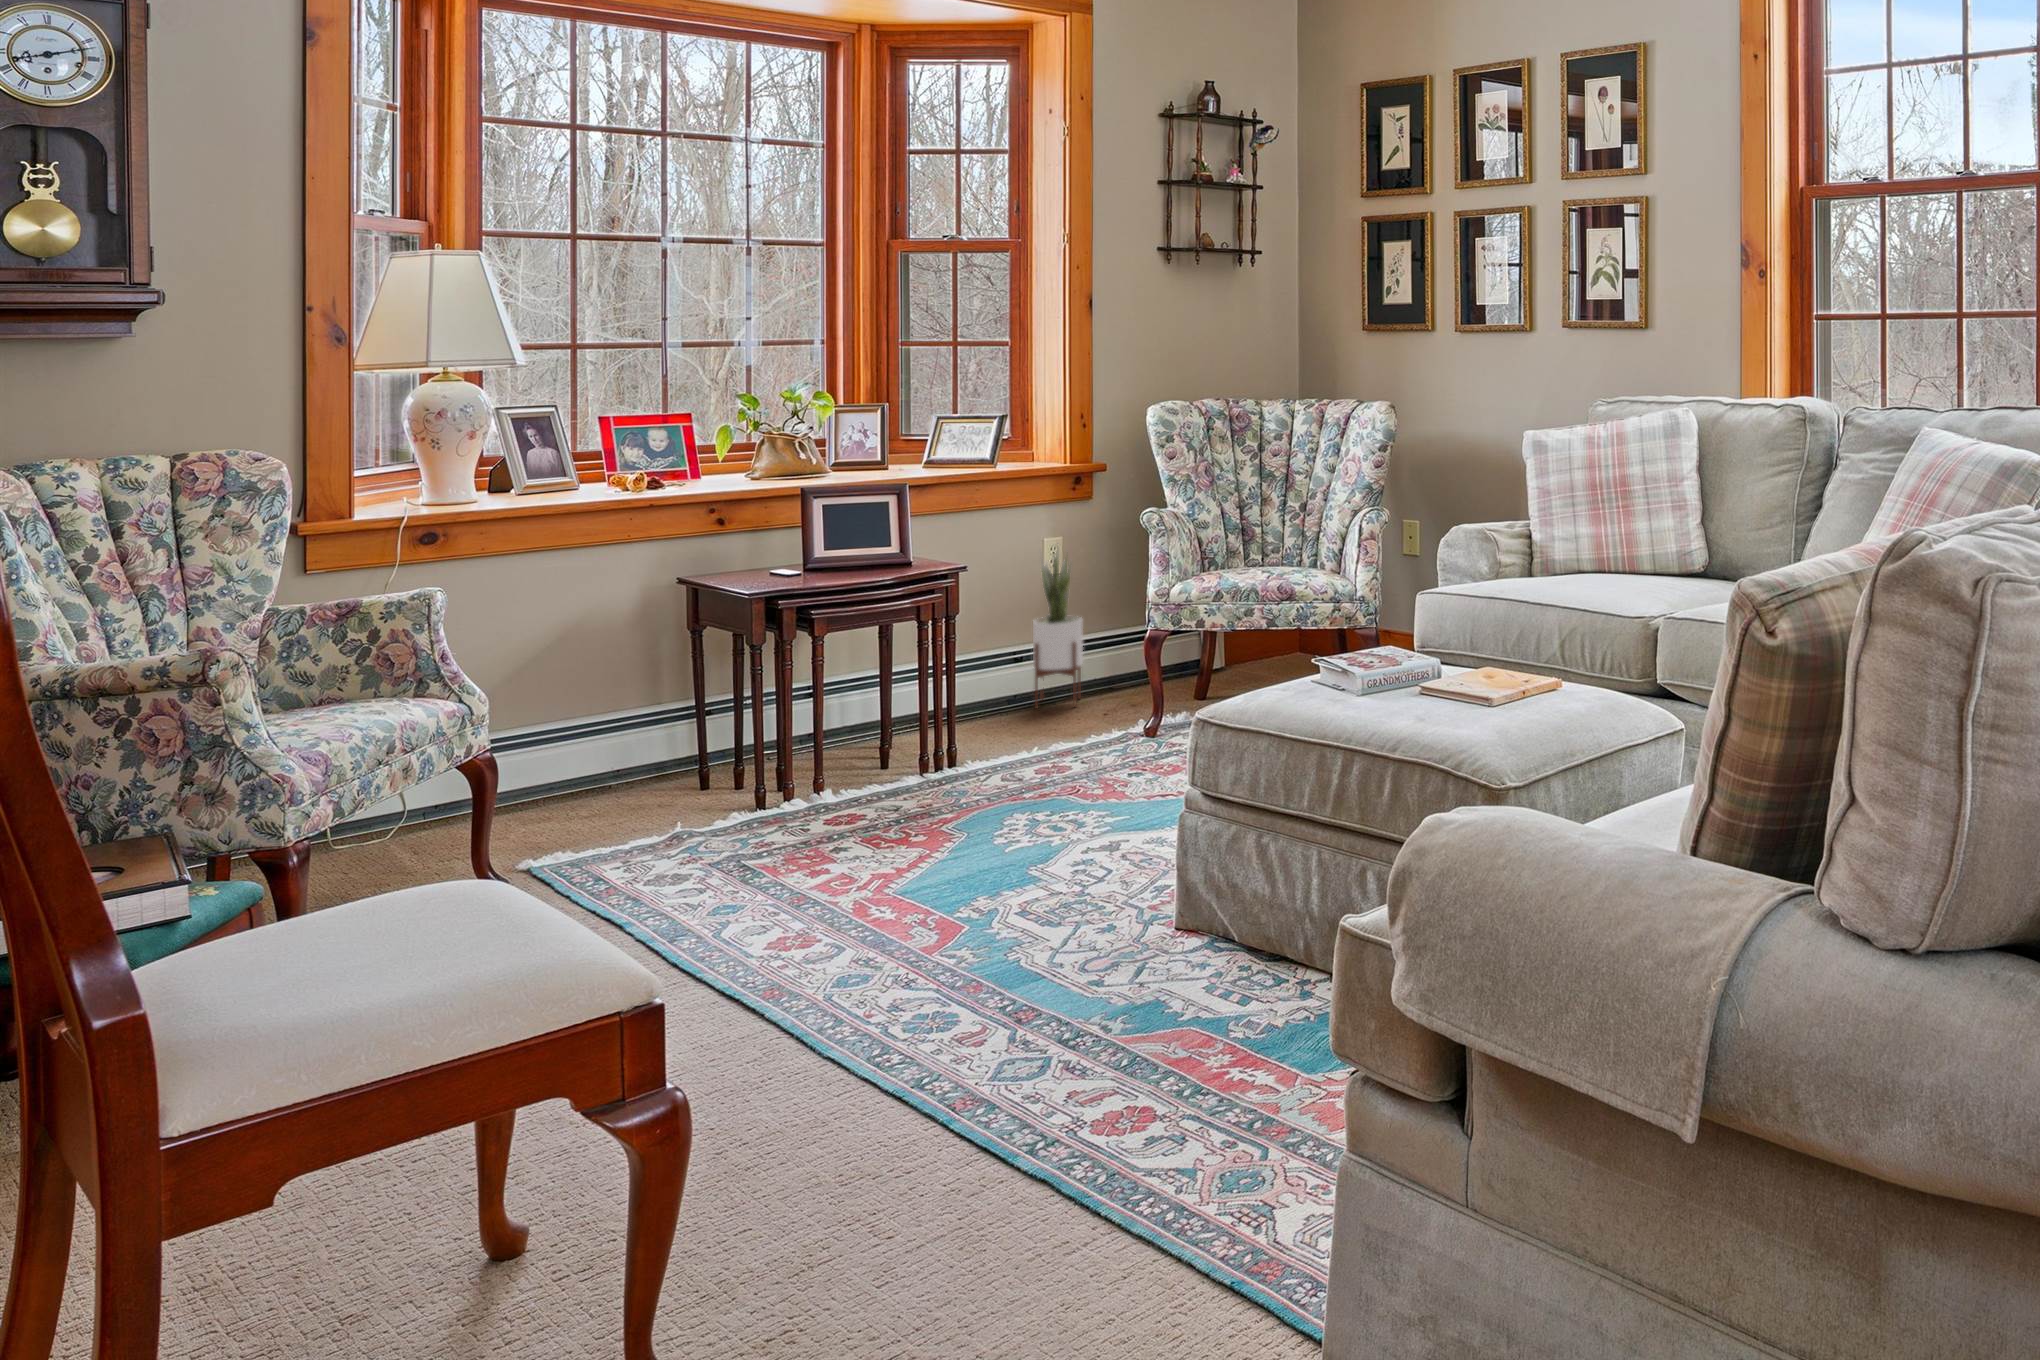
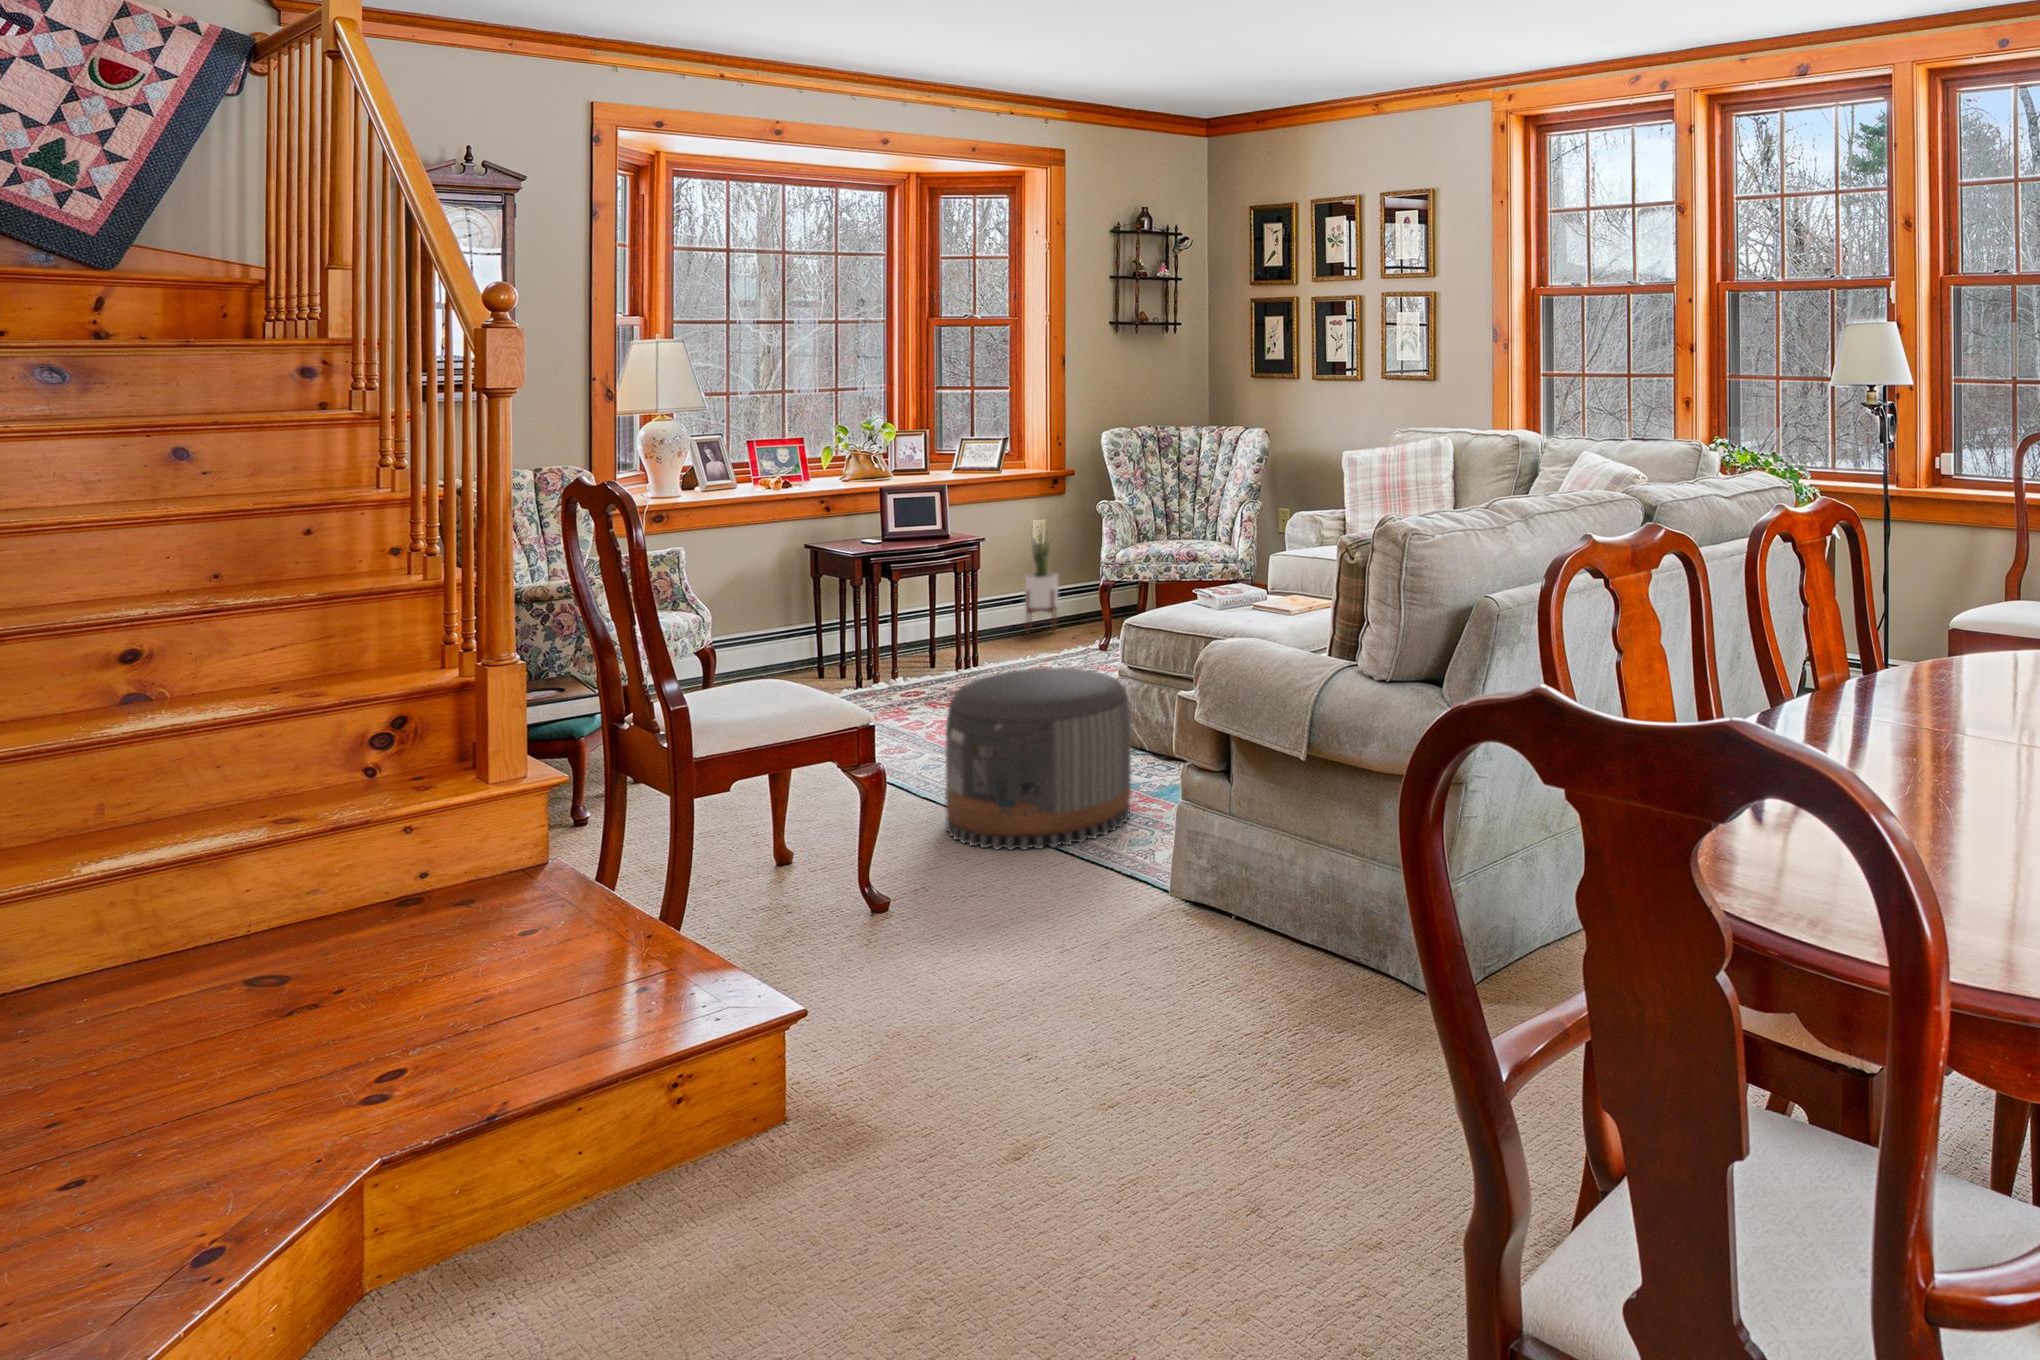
pouf: none [849,811,1216,1212] -> present [946,668,1131,850]

